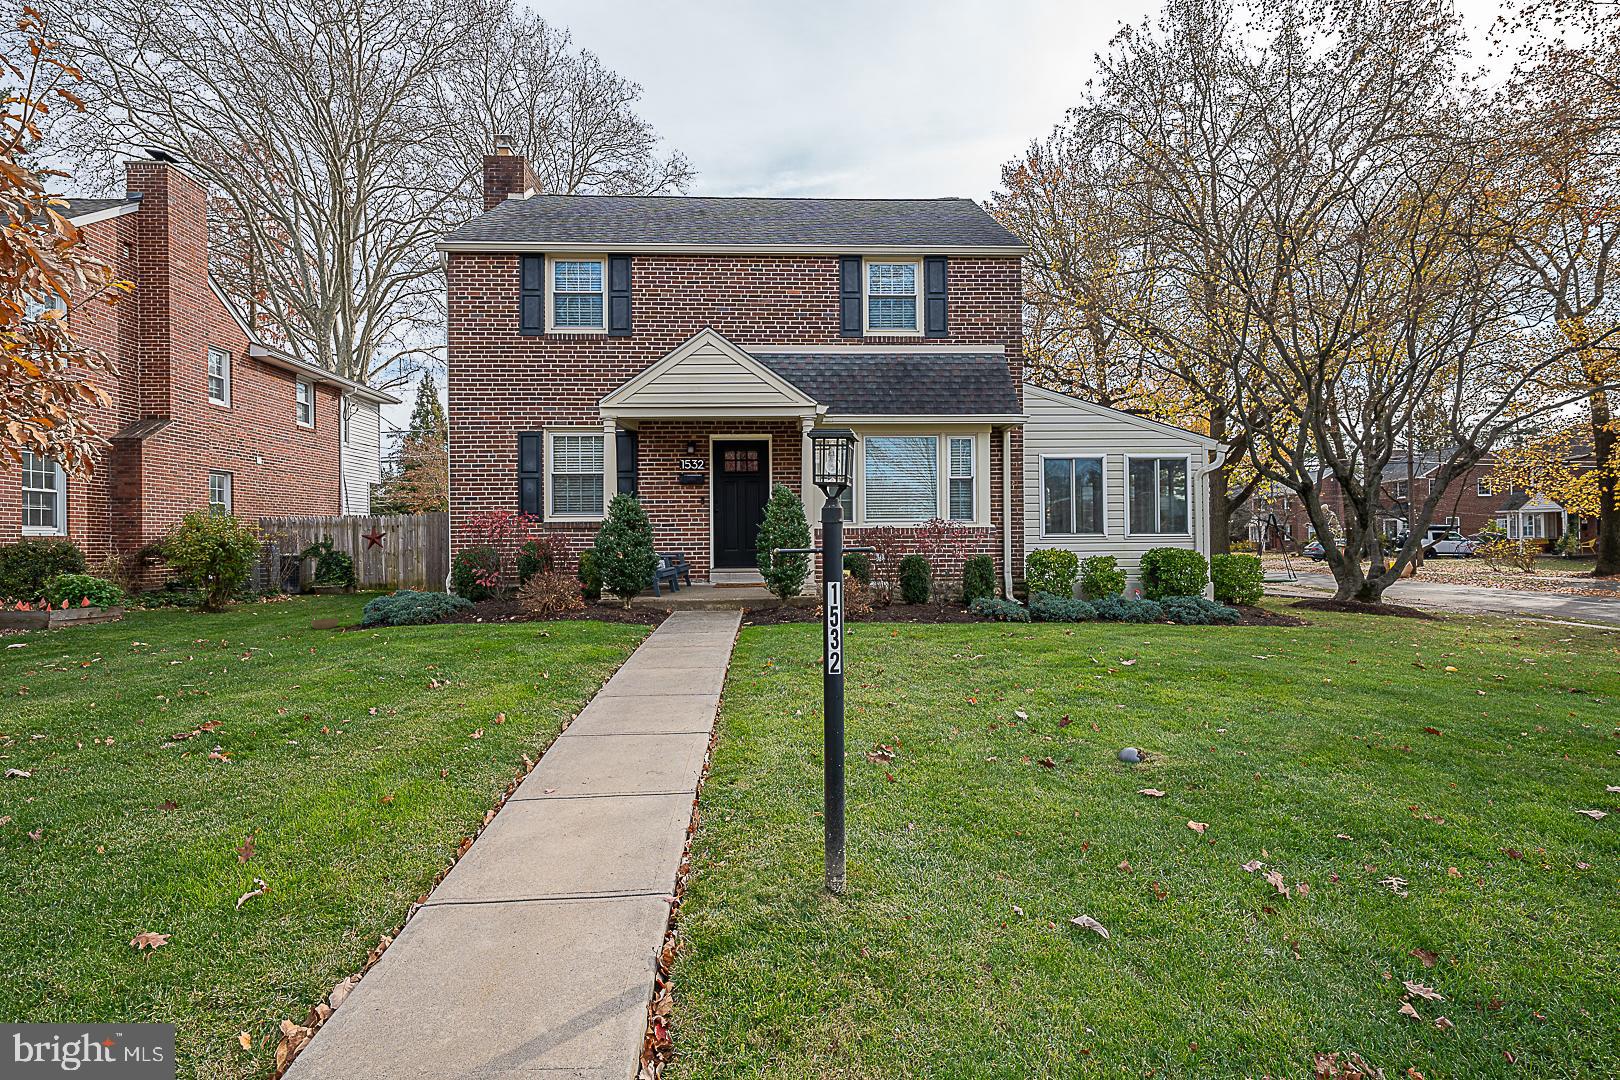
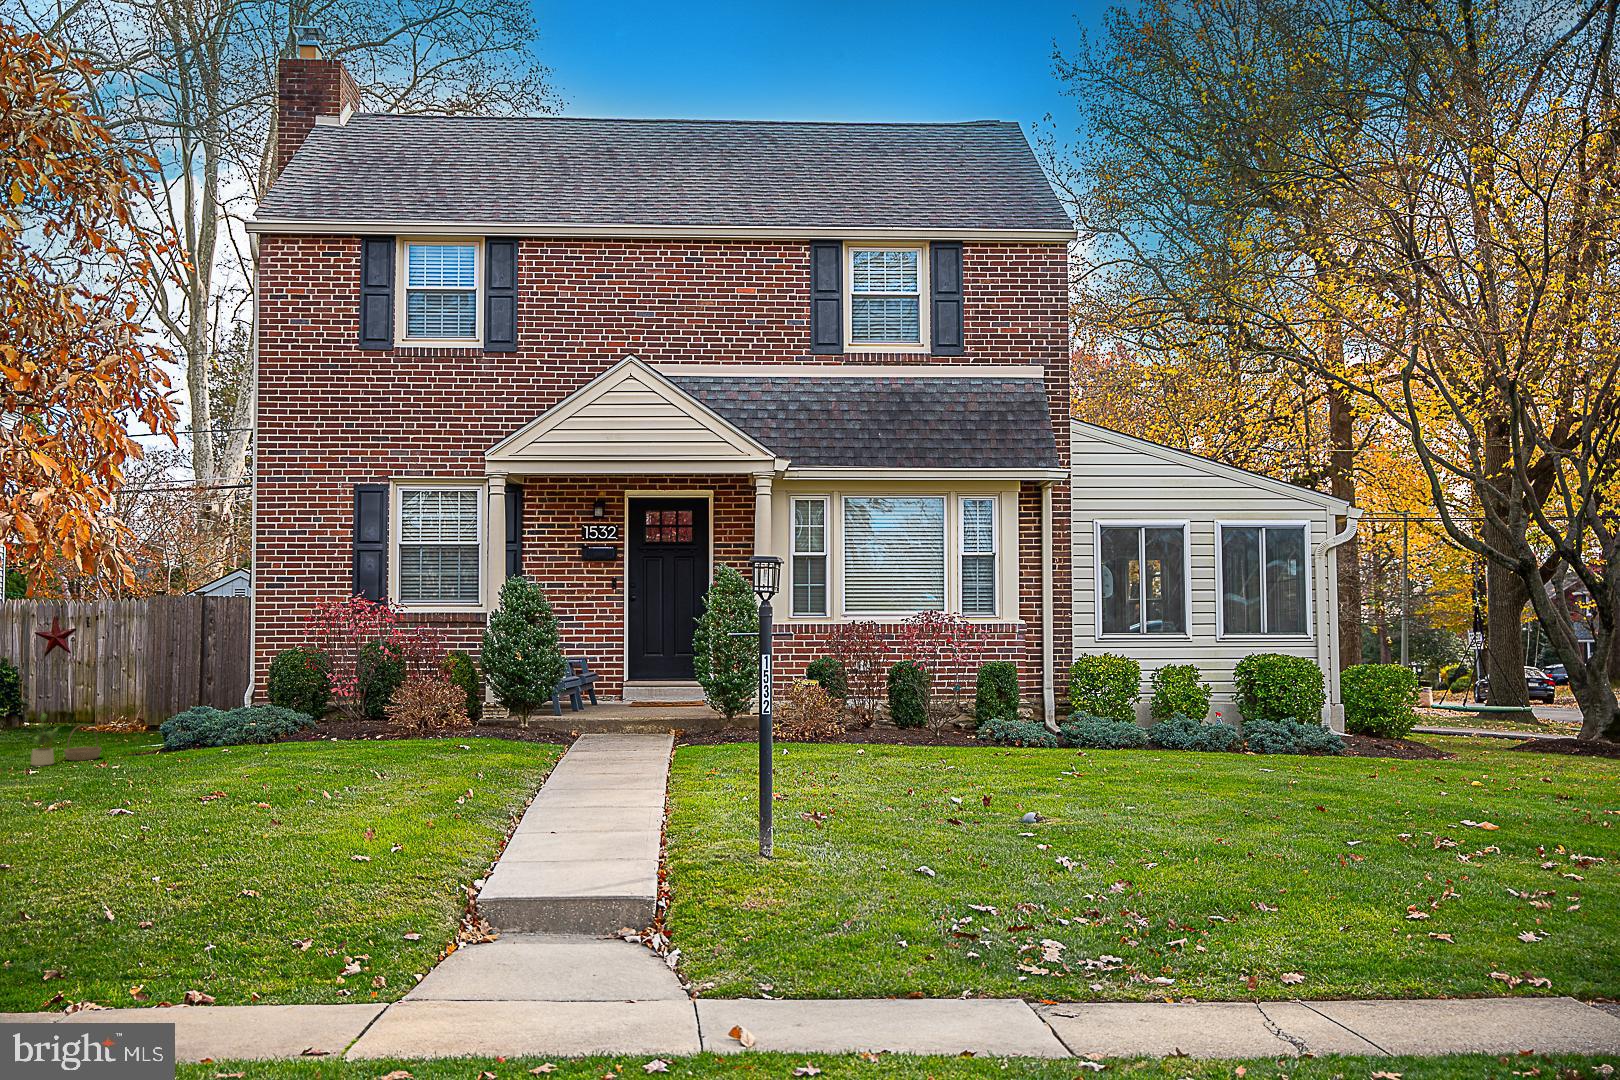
potted plant: none [284,596,306,634] -> present [31,713,58,766]

